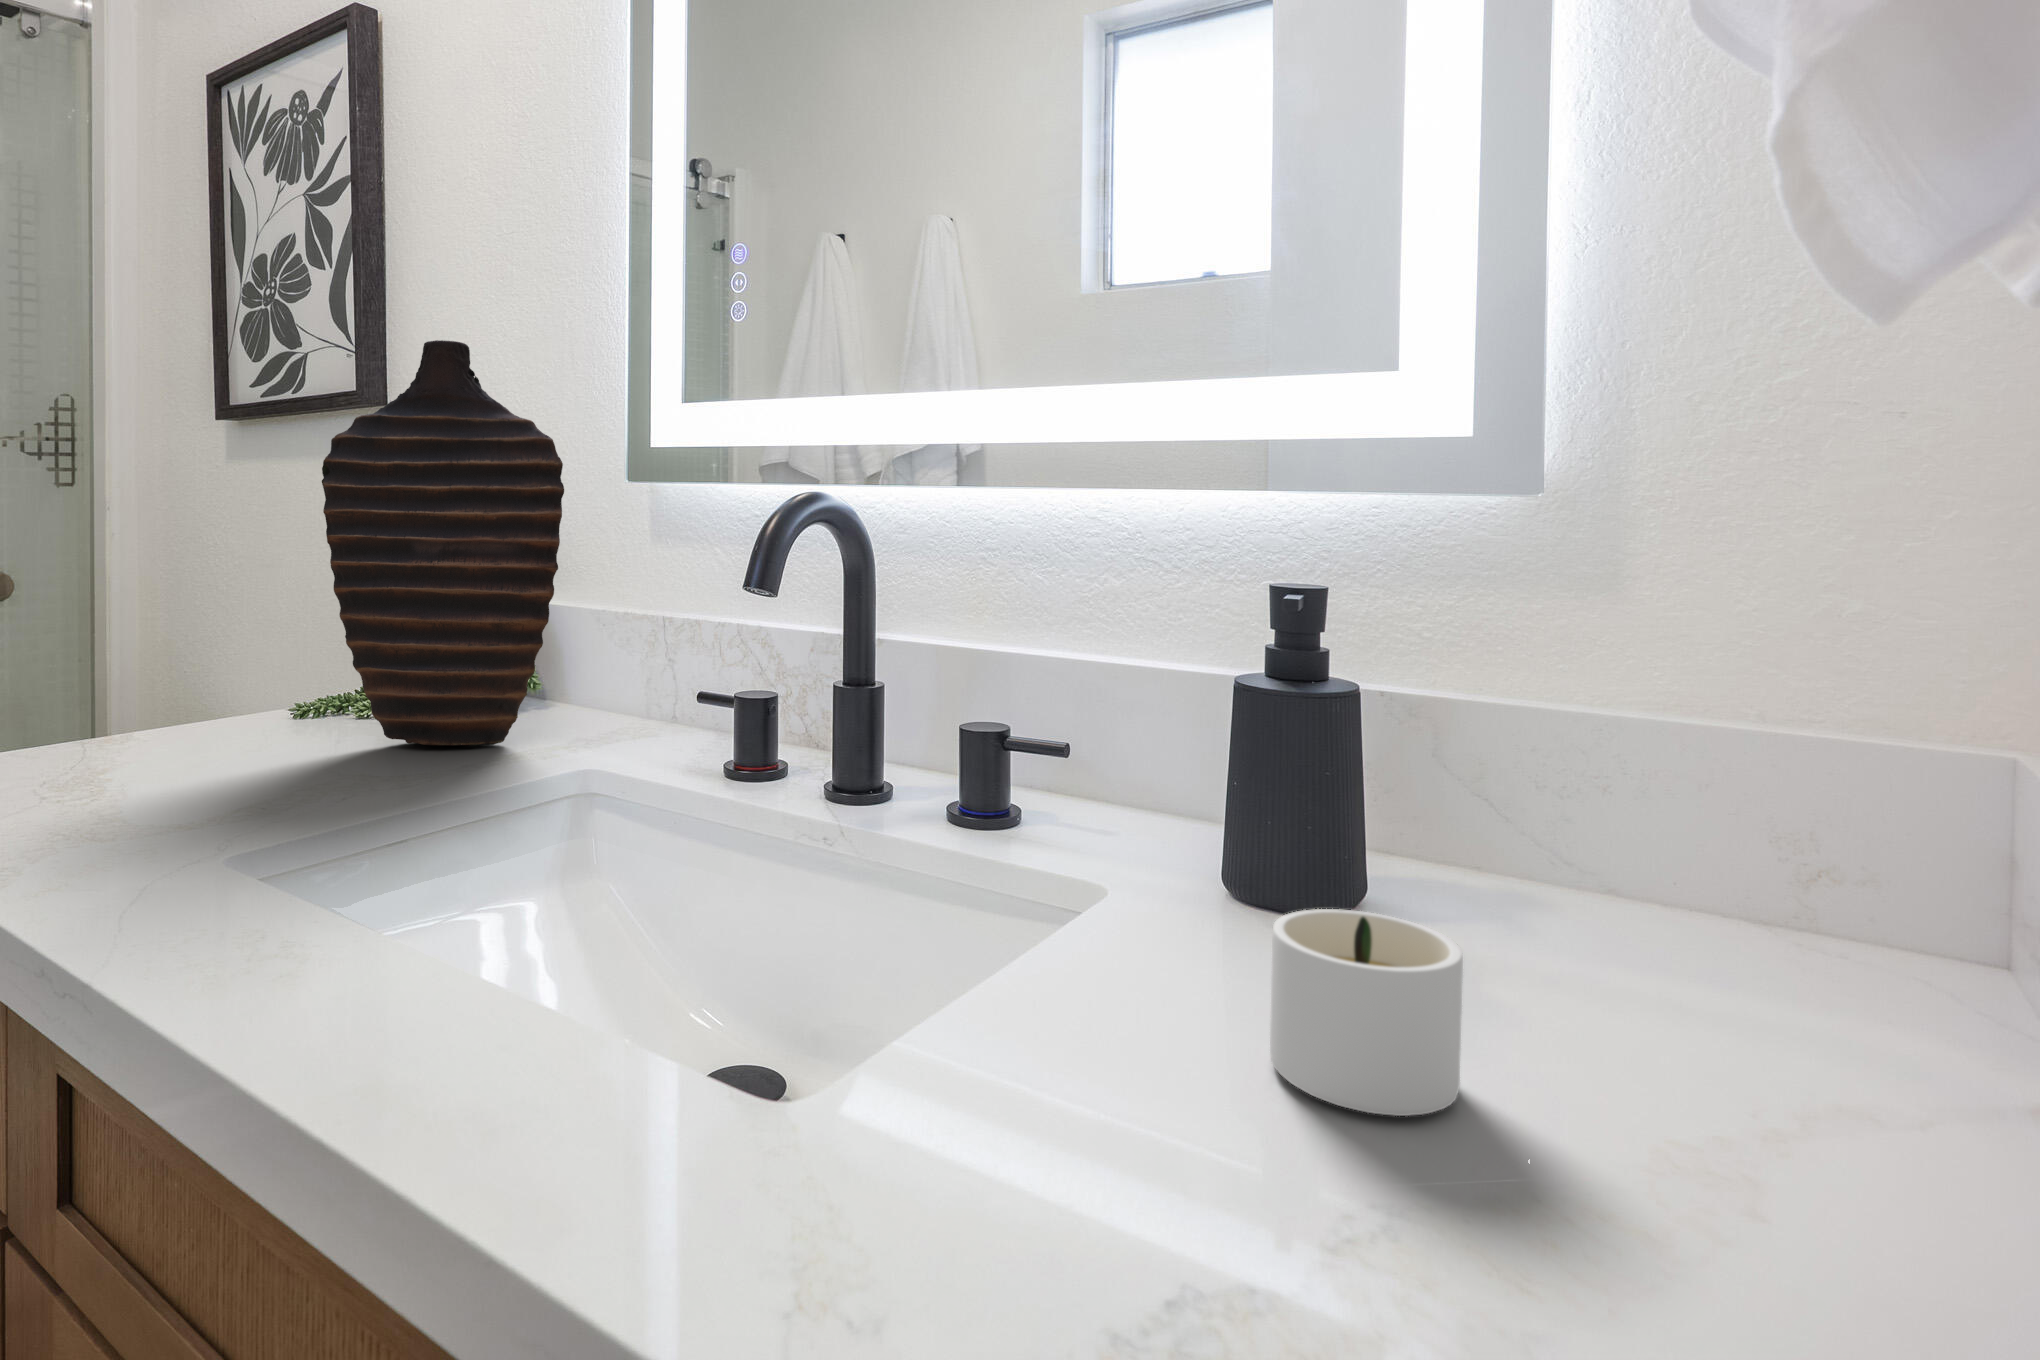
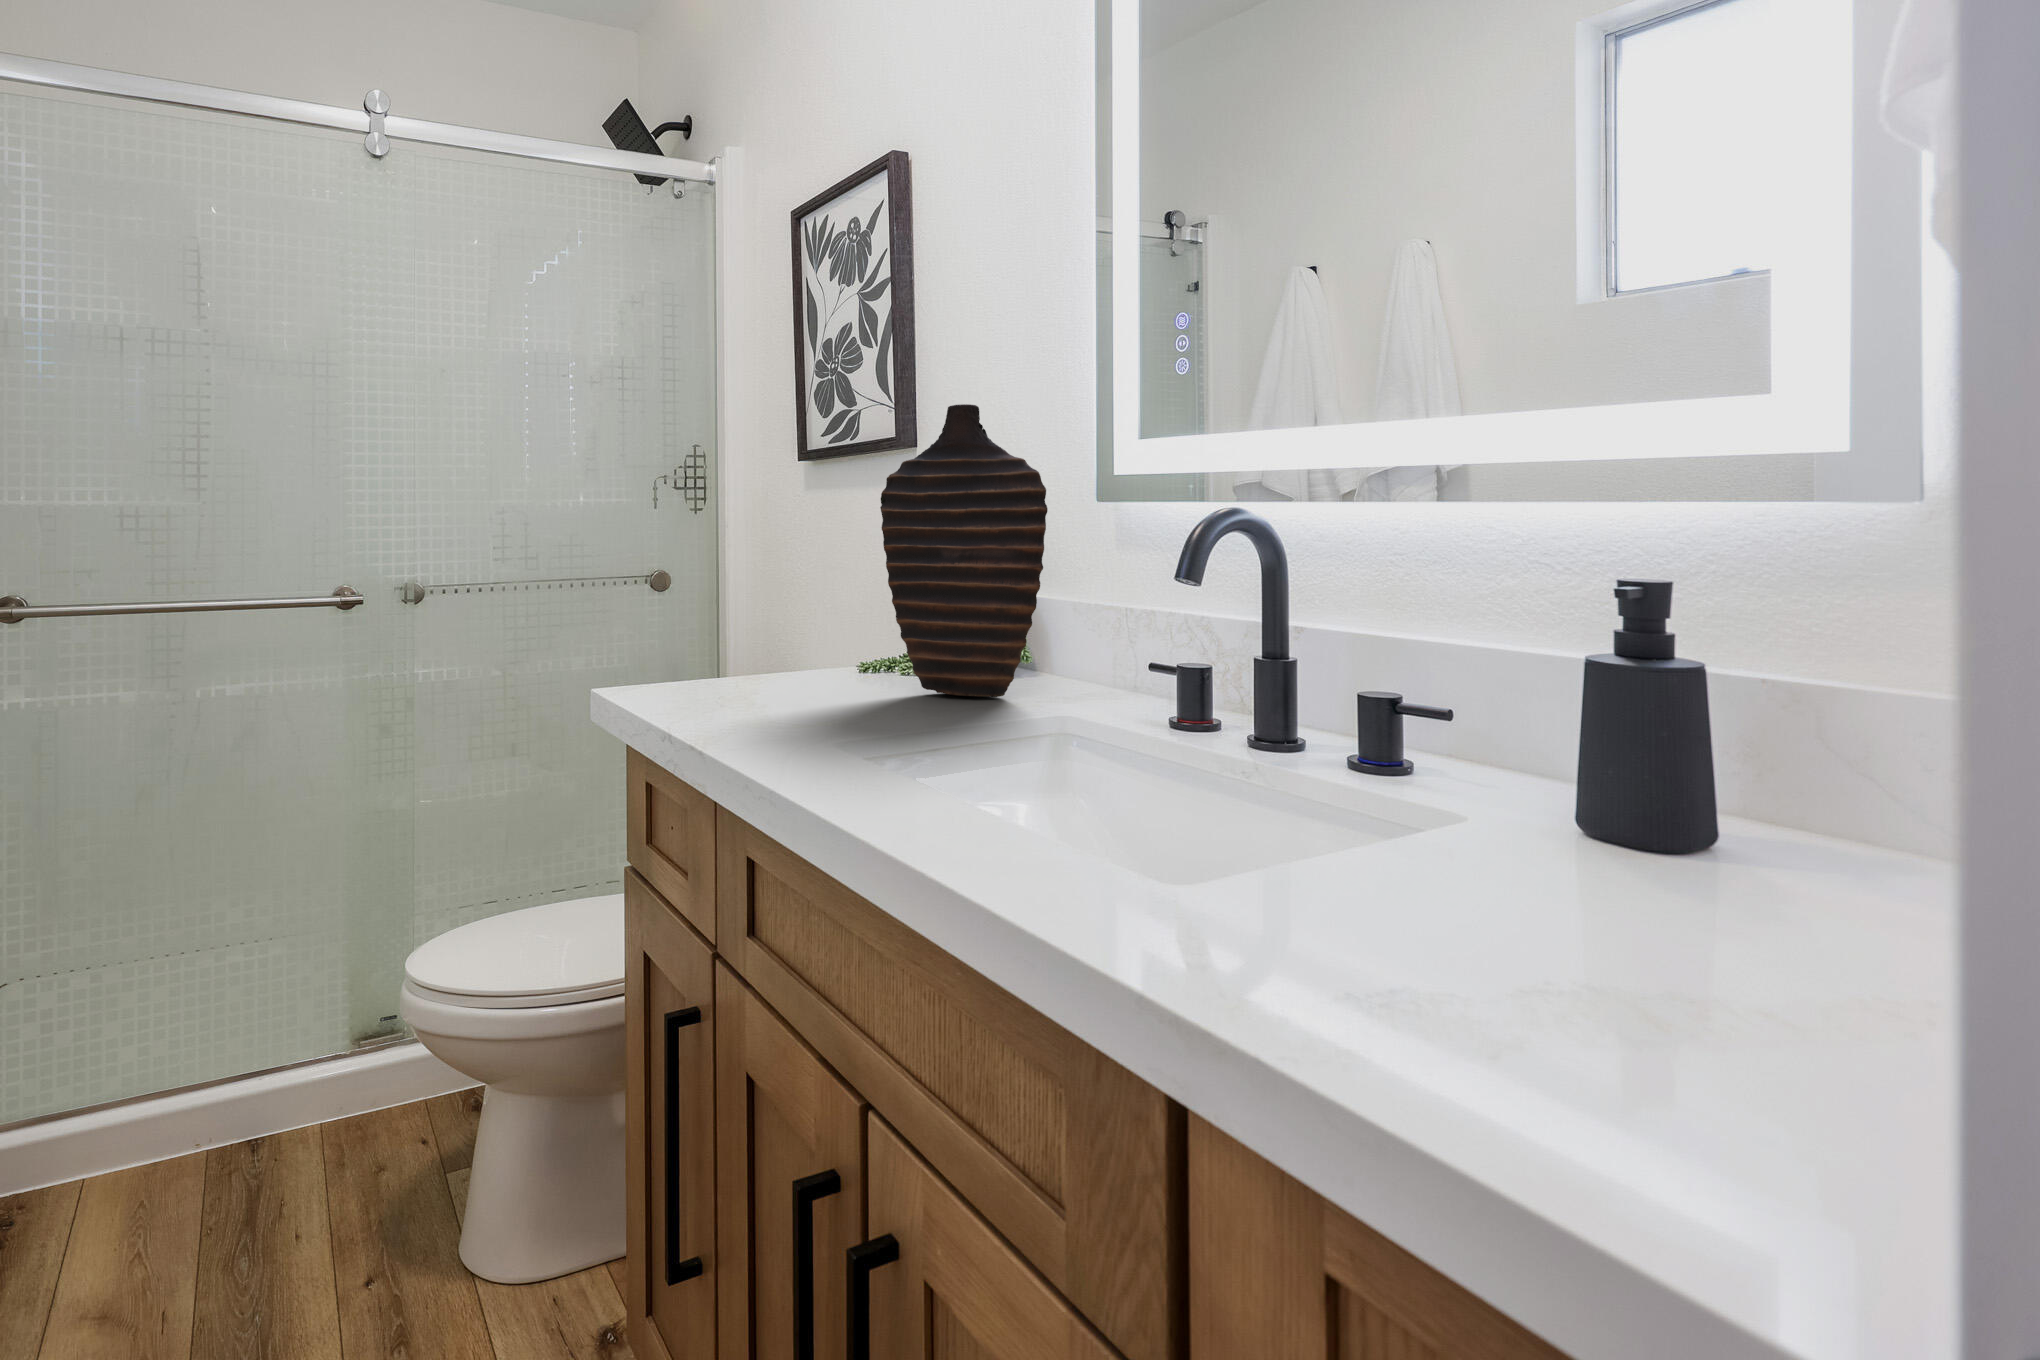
candle: present [1270,909,1463,1116] -> none [1543,816,1721,985]

